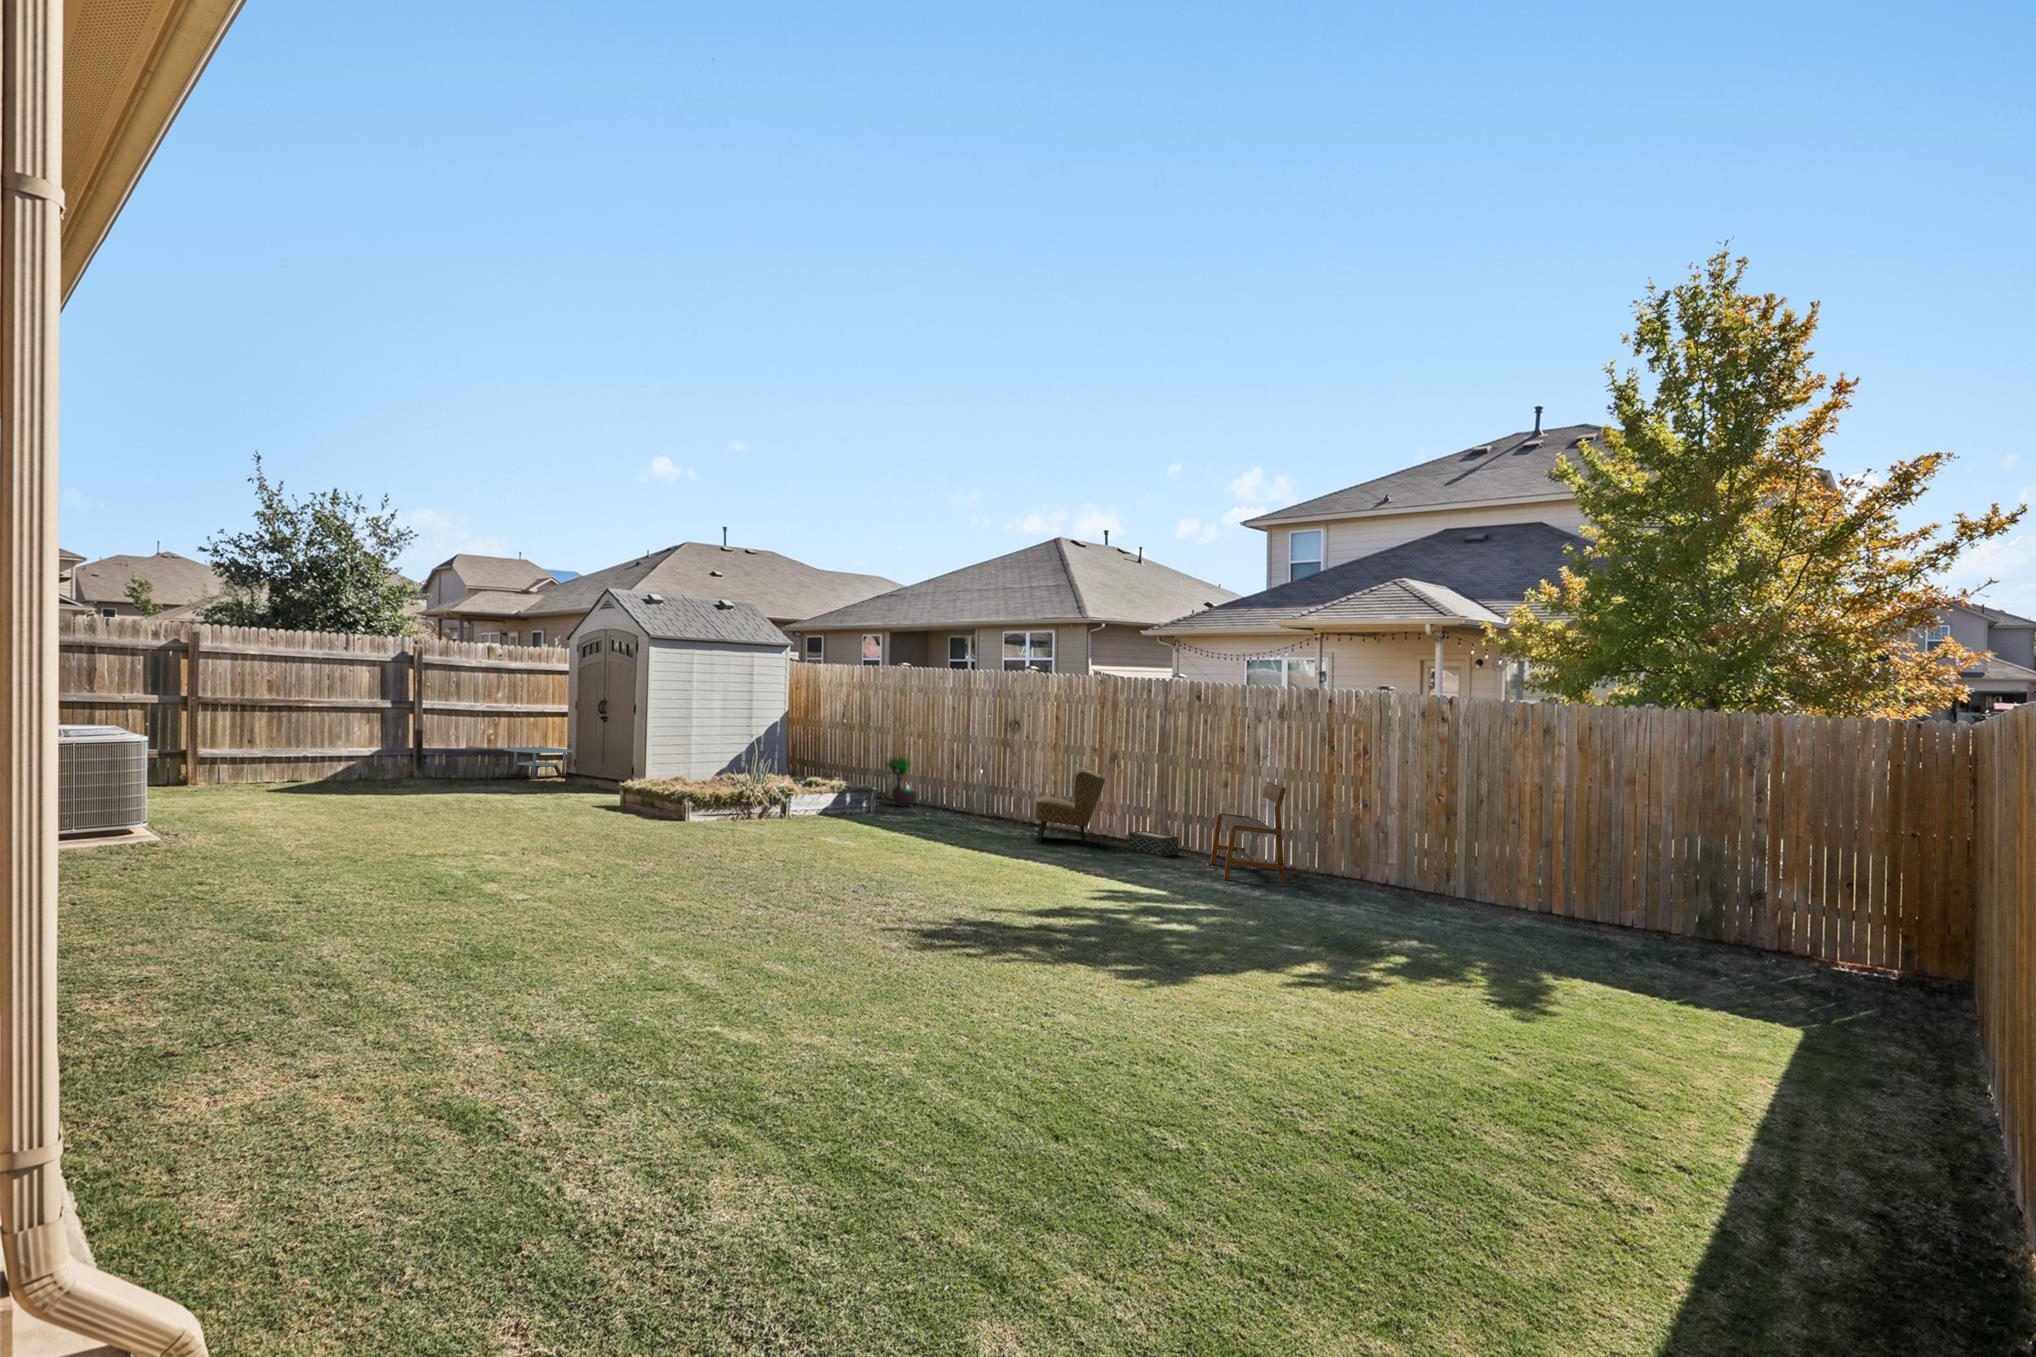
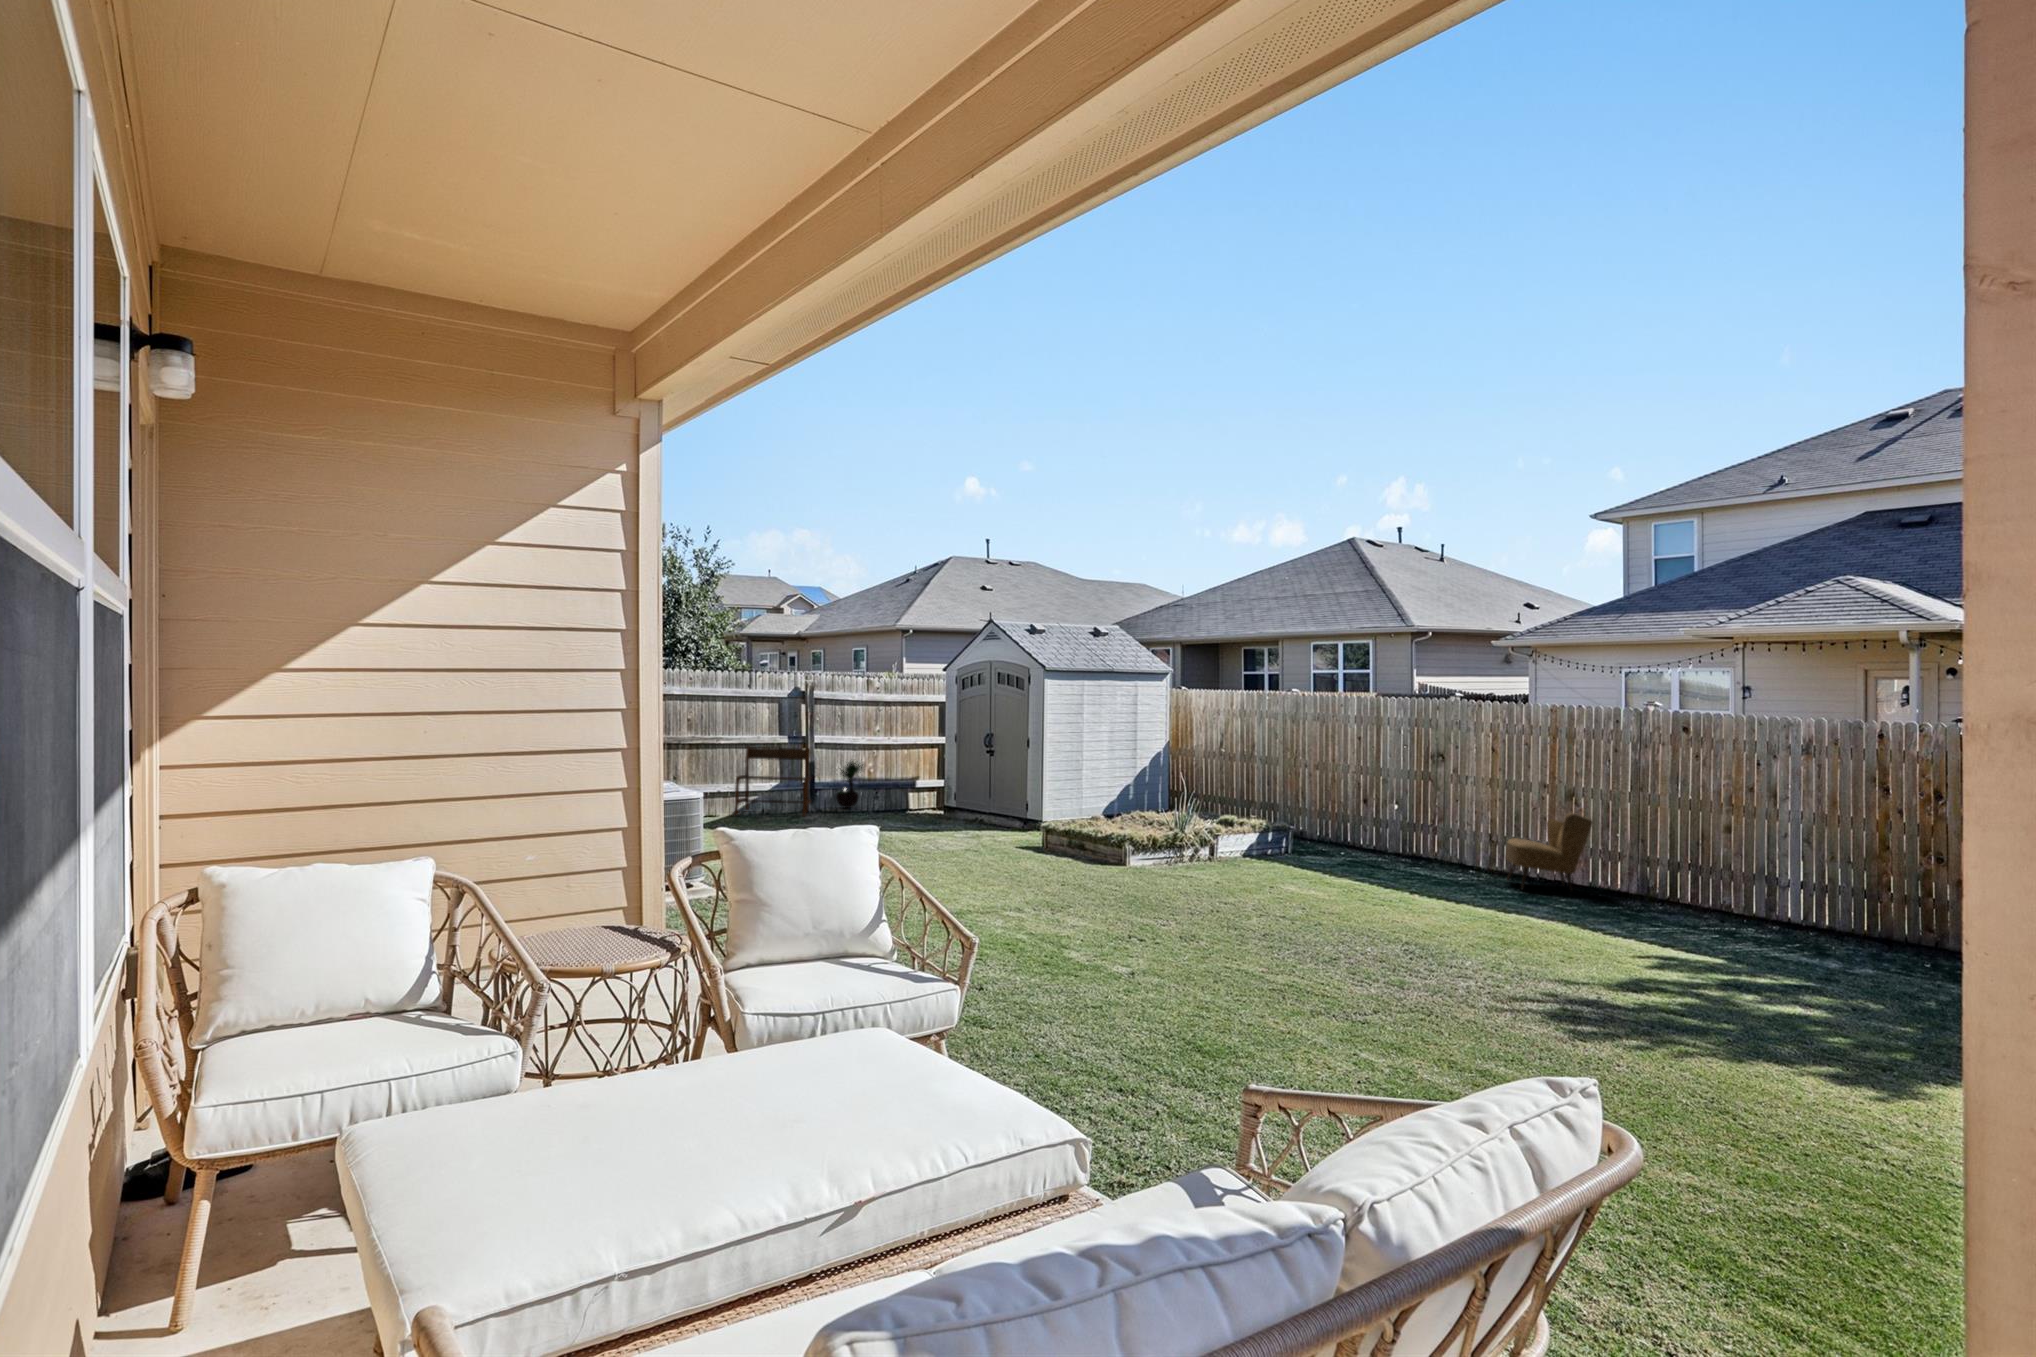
round table: present [503,747,573,779] -> none [884,777,948,810]
potted tree: present [885,756,916,806] -> present [836,761,863,808]
bench: present [1210,782,1286,883] -> present [734,747,811,817]
woven basket: present [1128,831,1179,856] -> none [1634,880,1700,911]

